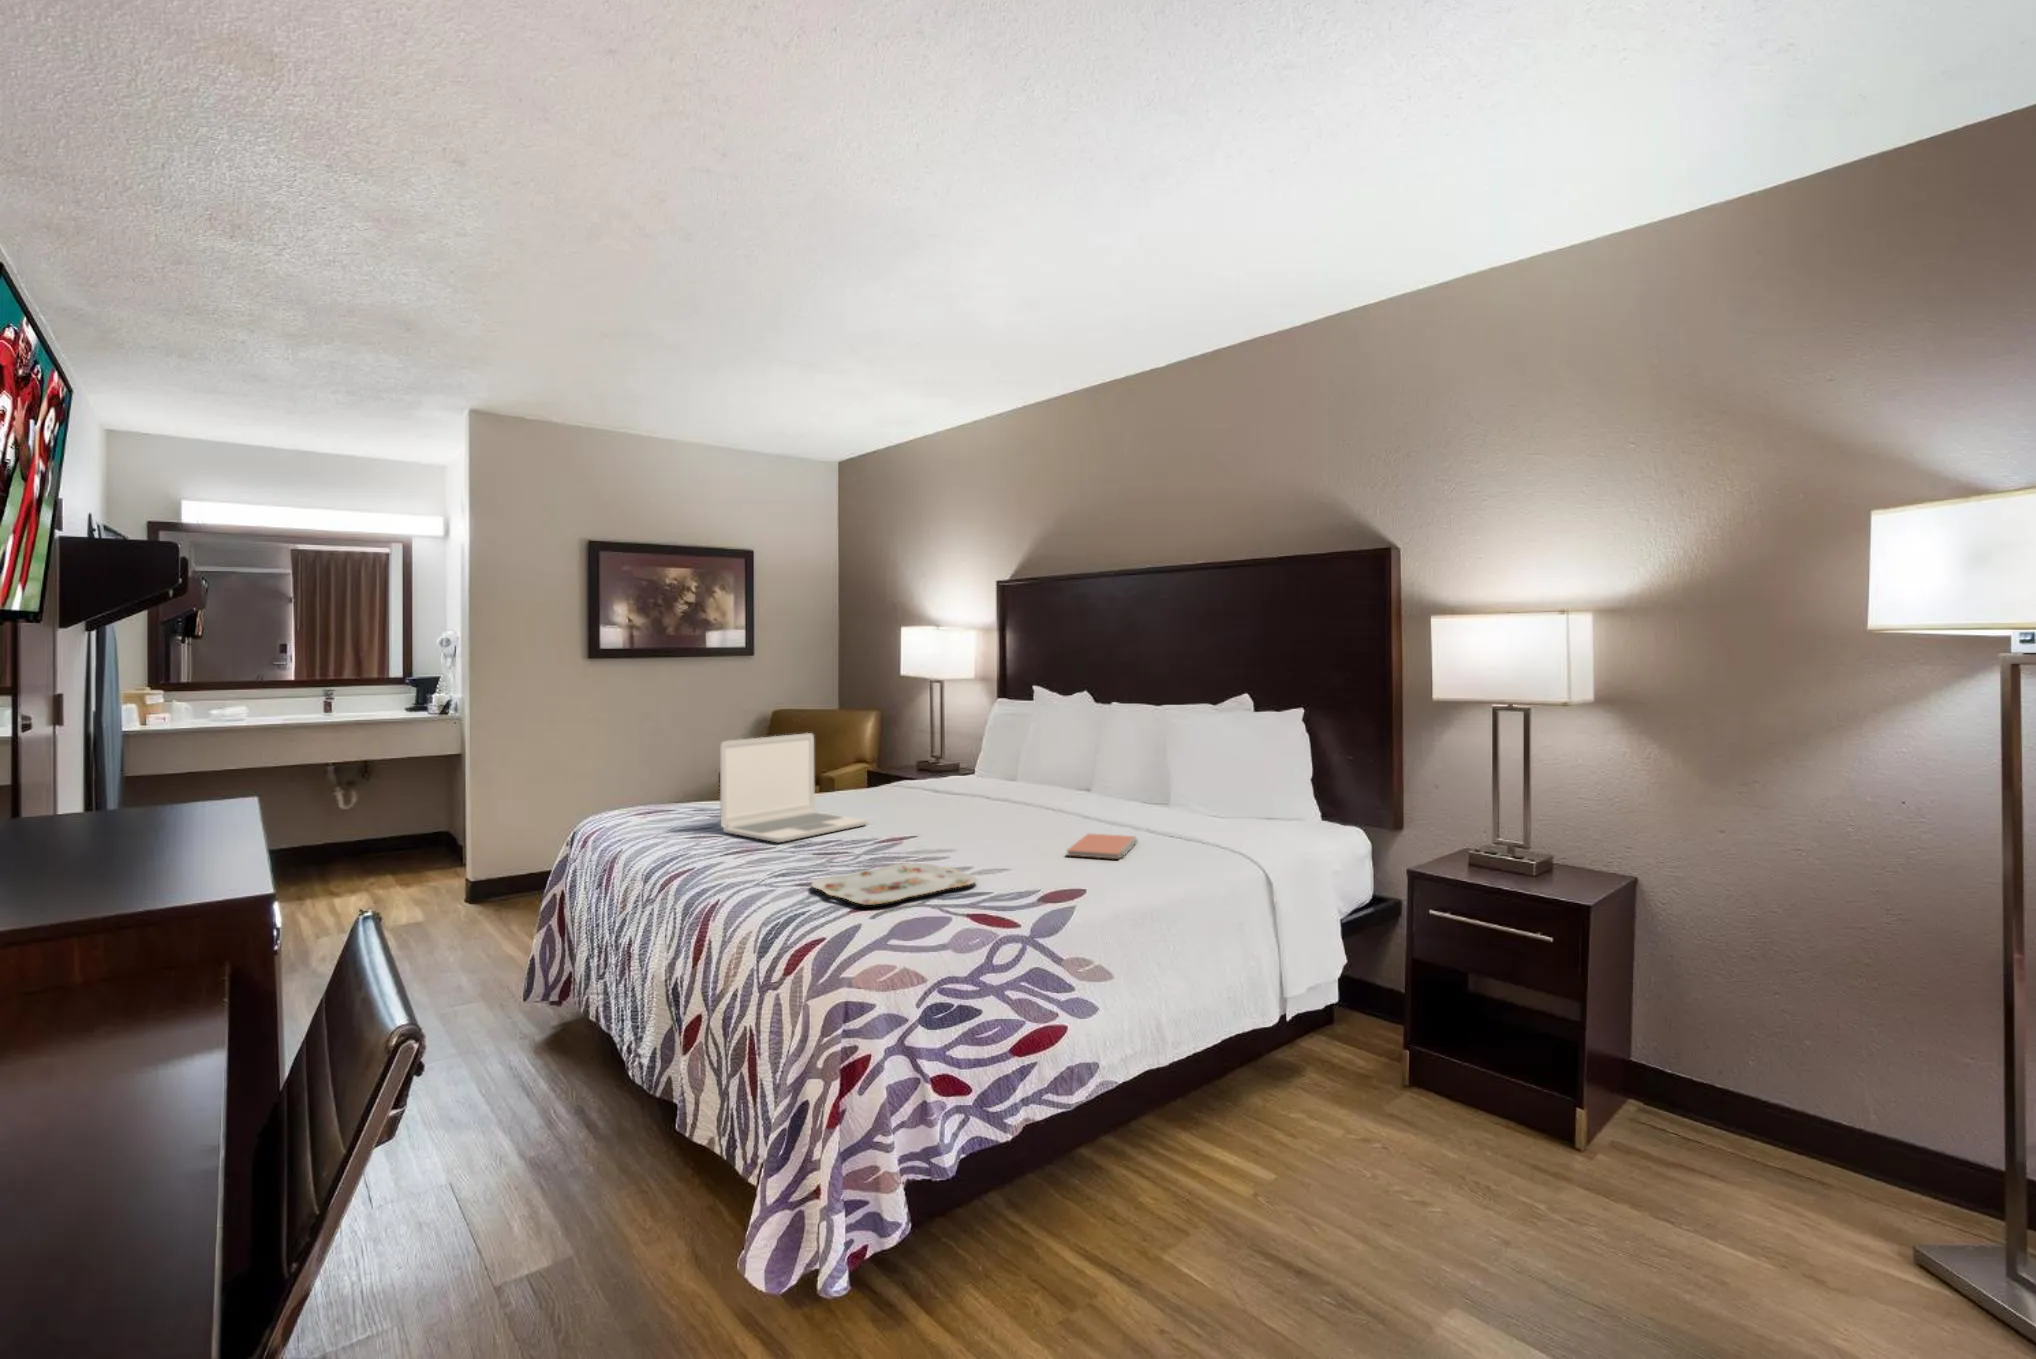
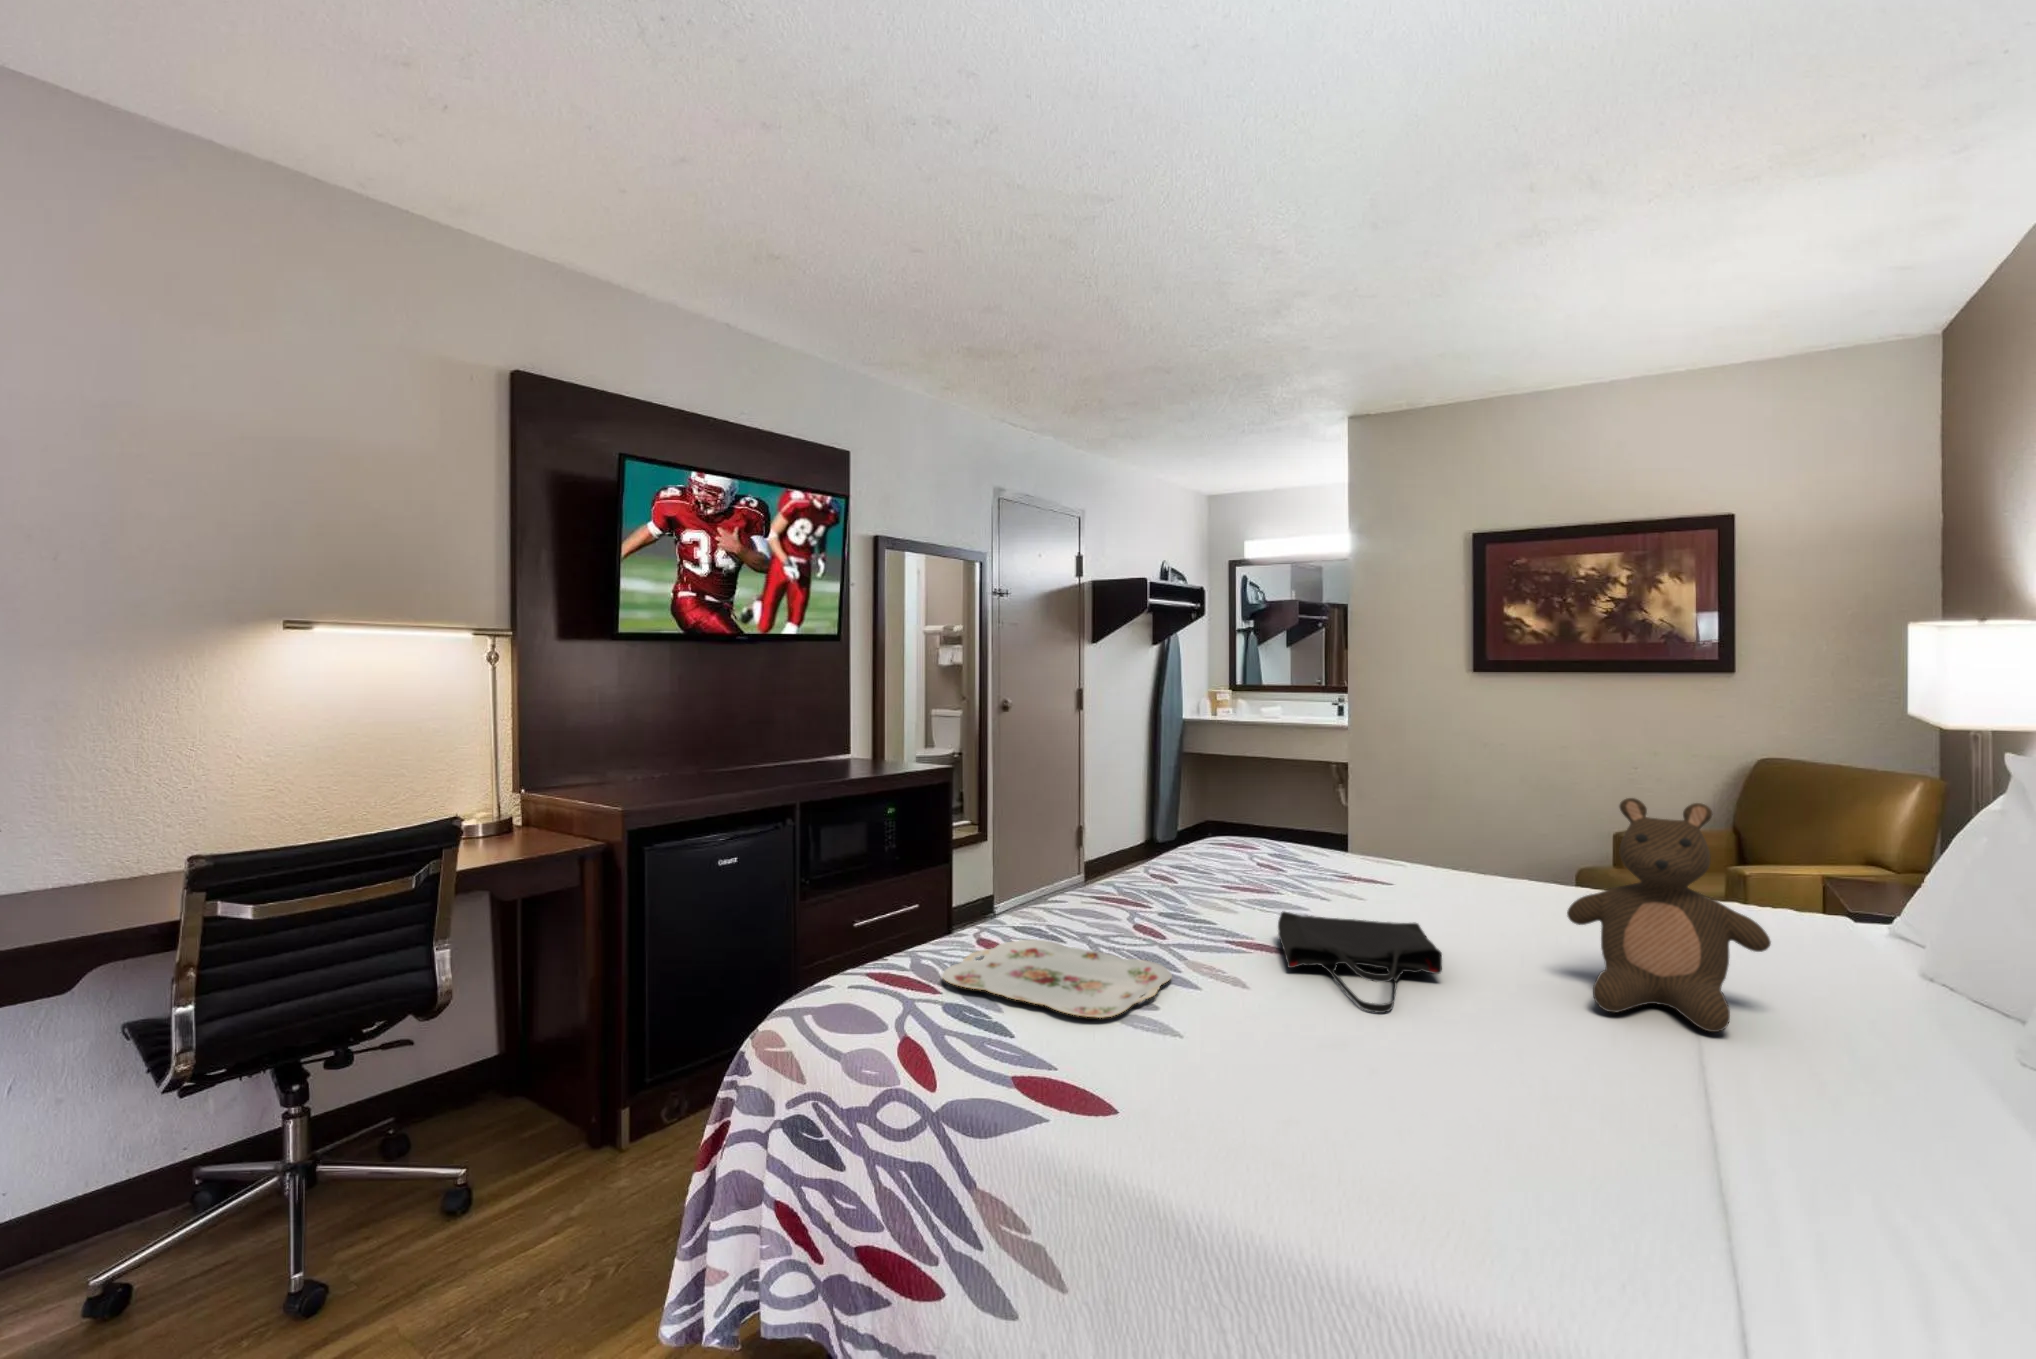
stuffed bear: none [994,720,1072,822] -> present [1567,798,1771,1032]
laptop: present [720,733,868,843] -> none [1208,766,1384,918]
tote bag: none [880,813,1009,847] -> present [1278,912,1442,1013]
notebook: present [1067,834,1138,859] -> none [1369,1055,1628,1130]

